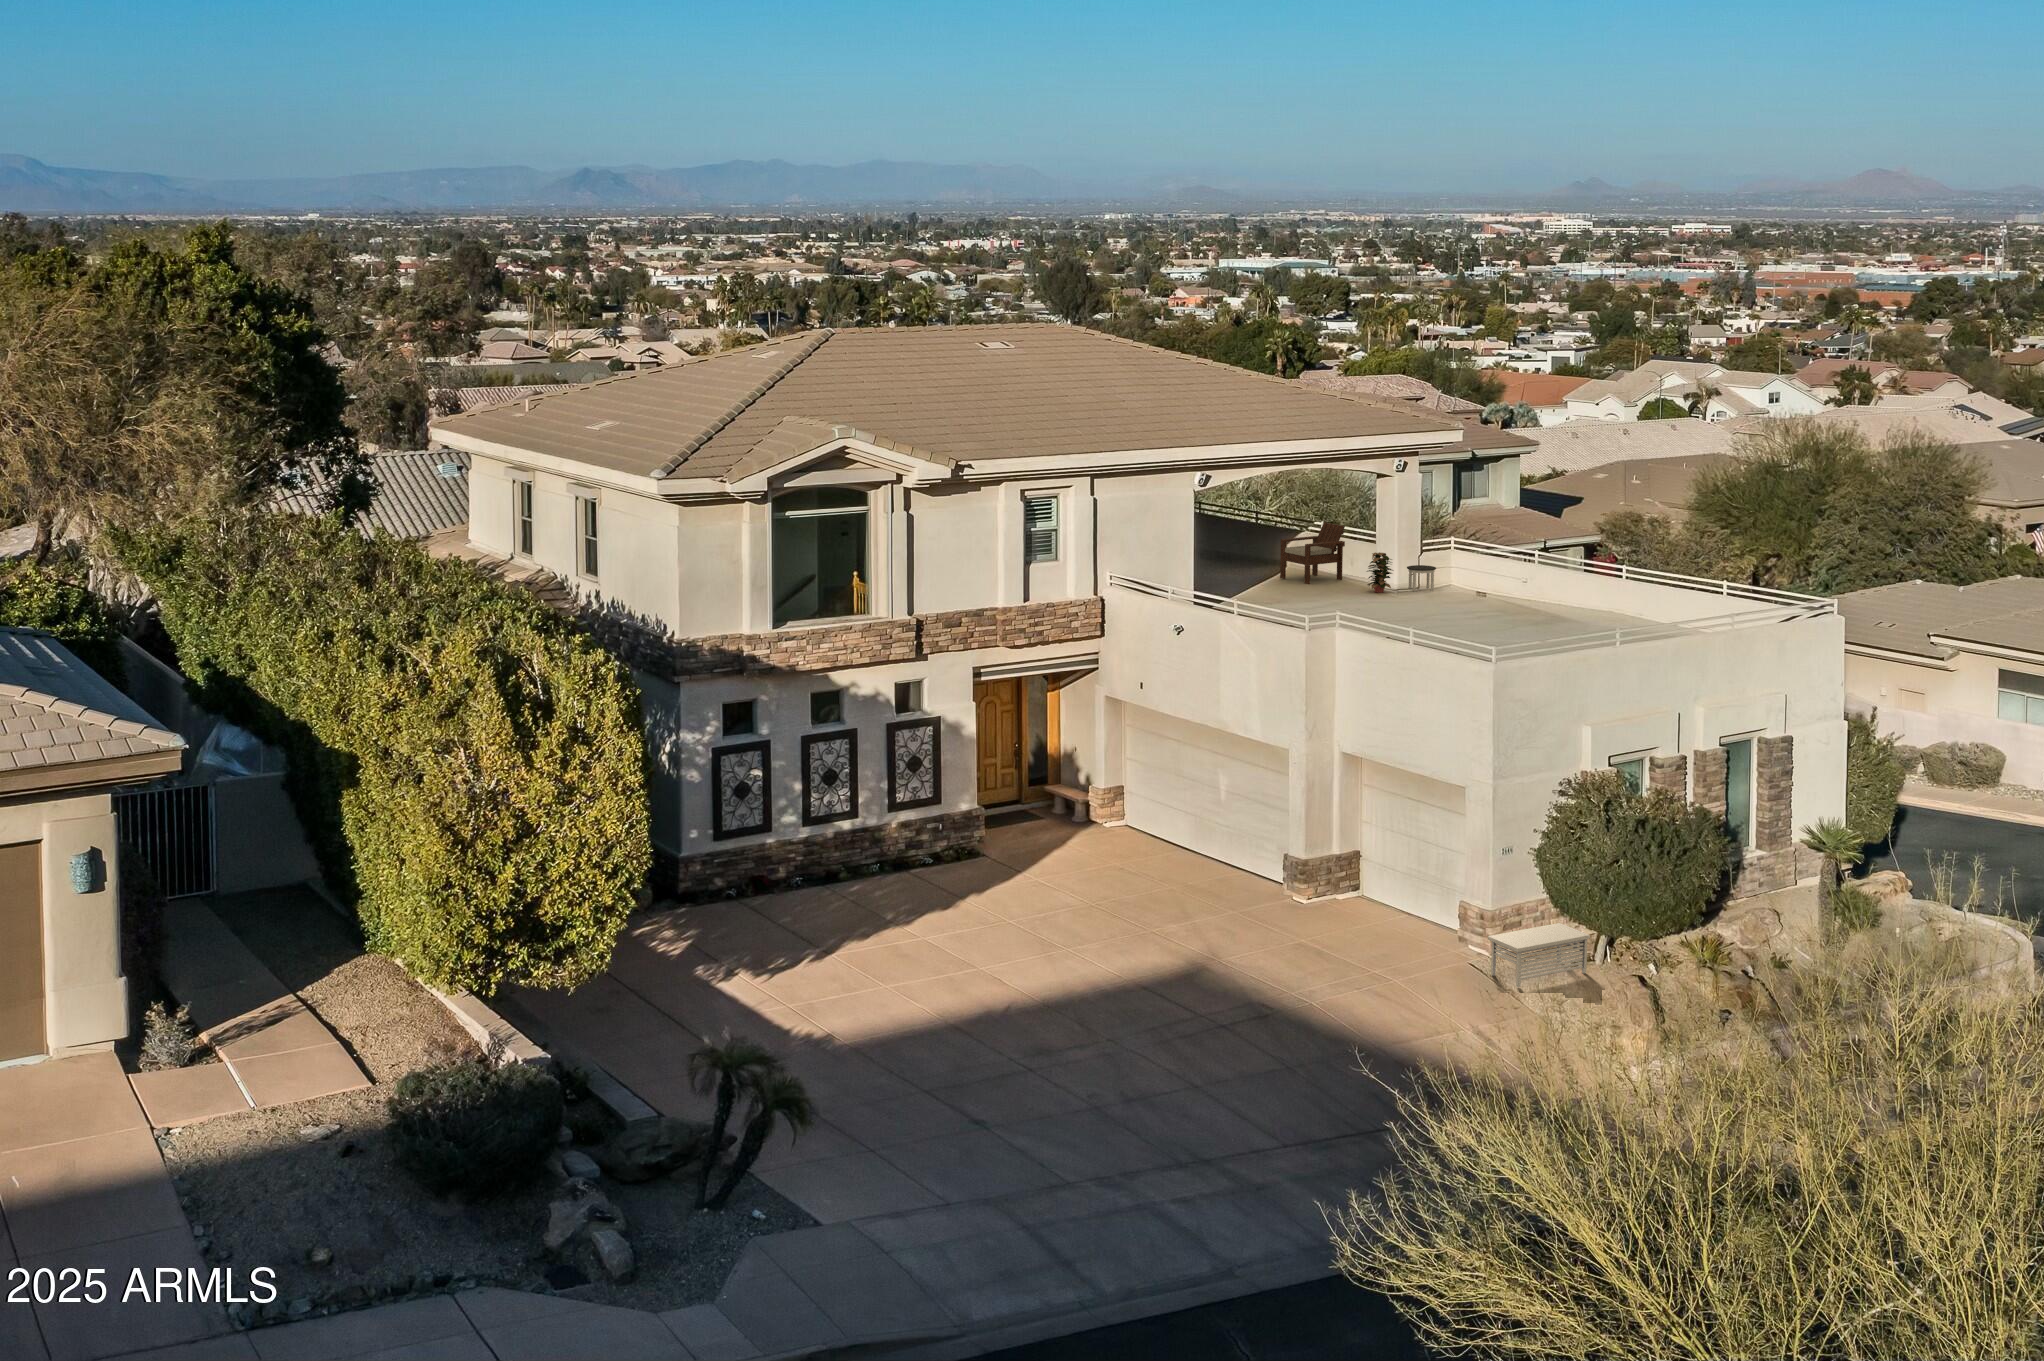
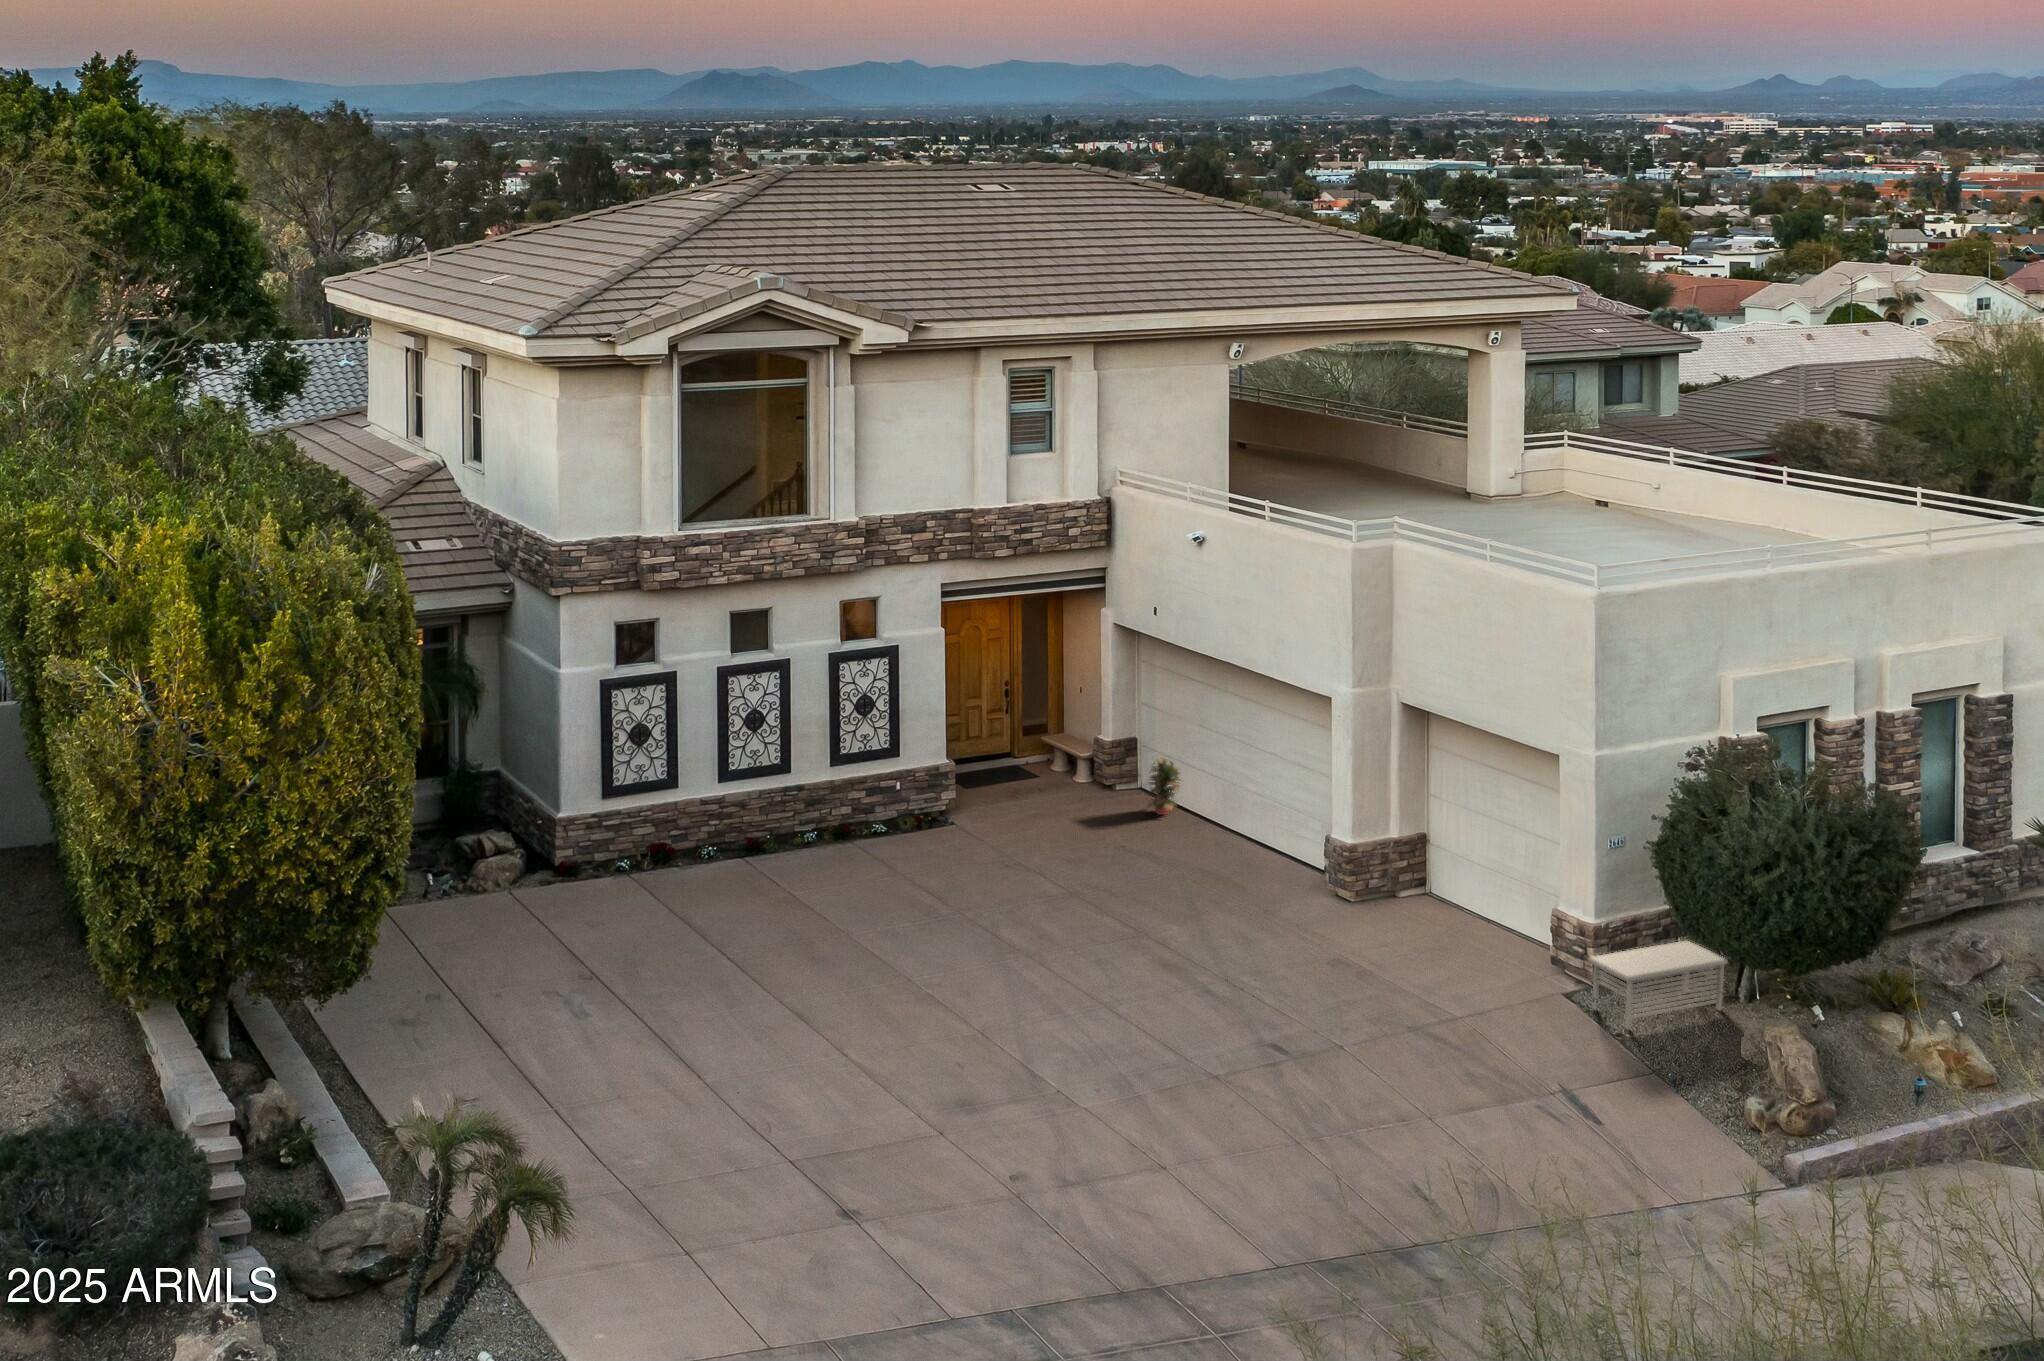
chair: present [1280,522,1345,584] -> none [1354,413,1436,490]
decorative plant: present [1367,552,1393,593] -> present [1147,758,1180,815]
round table: present [1407,565,1436,591] -> none [1511,468,1548,500]

